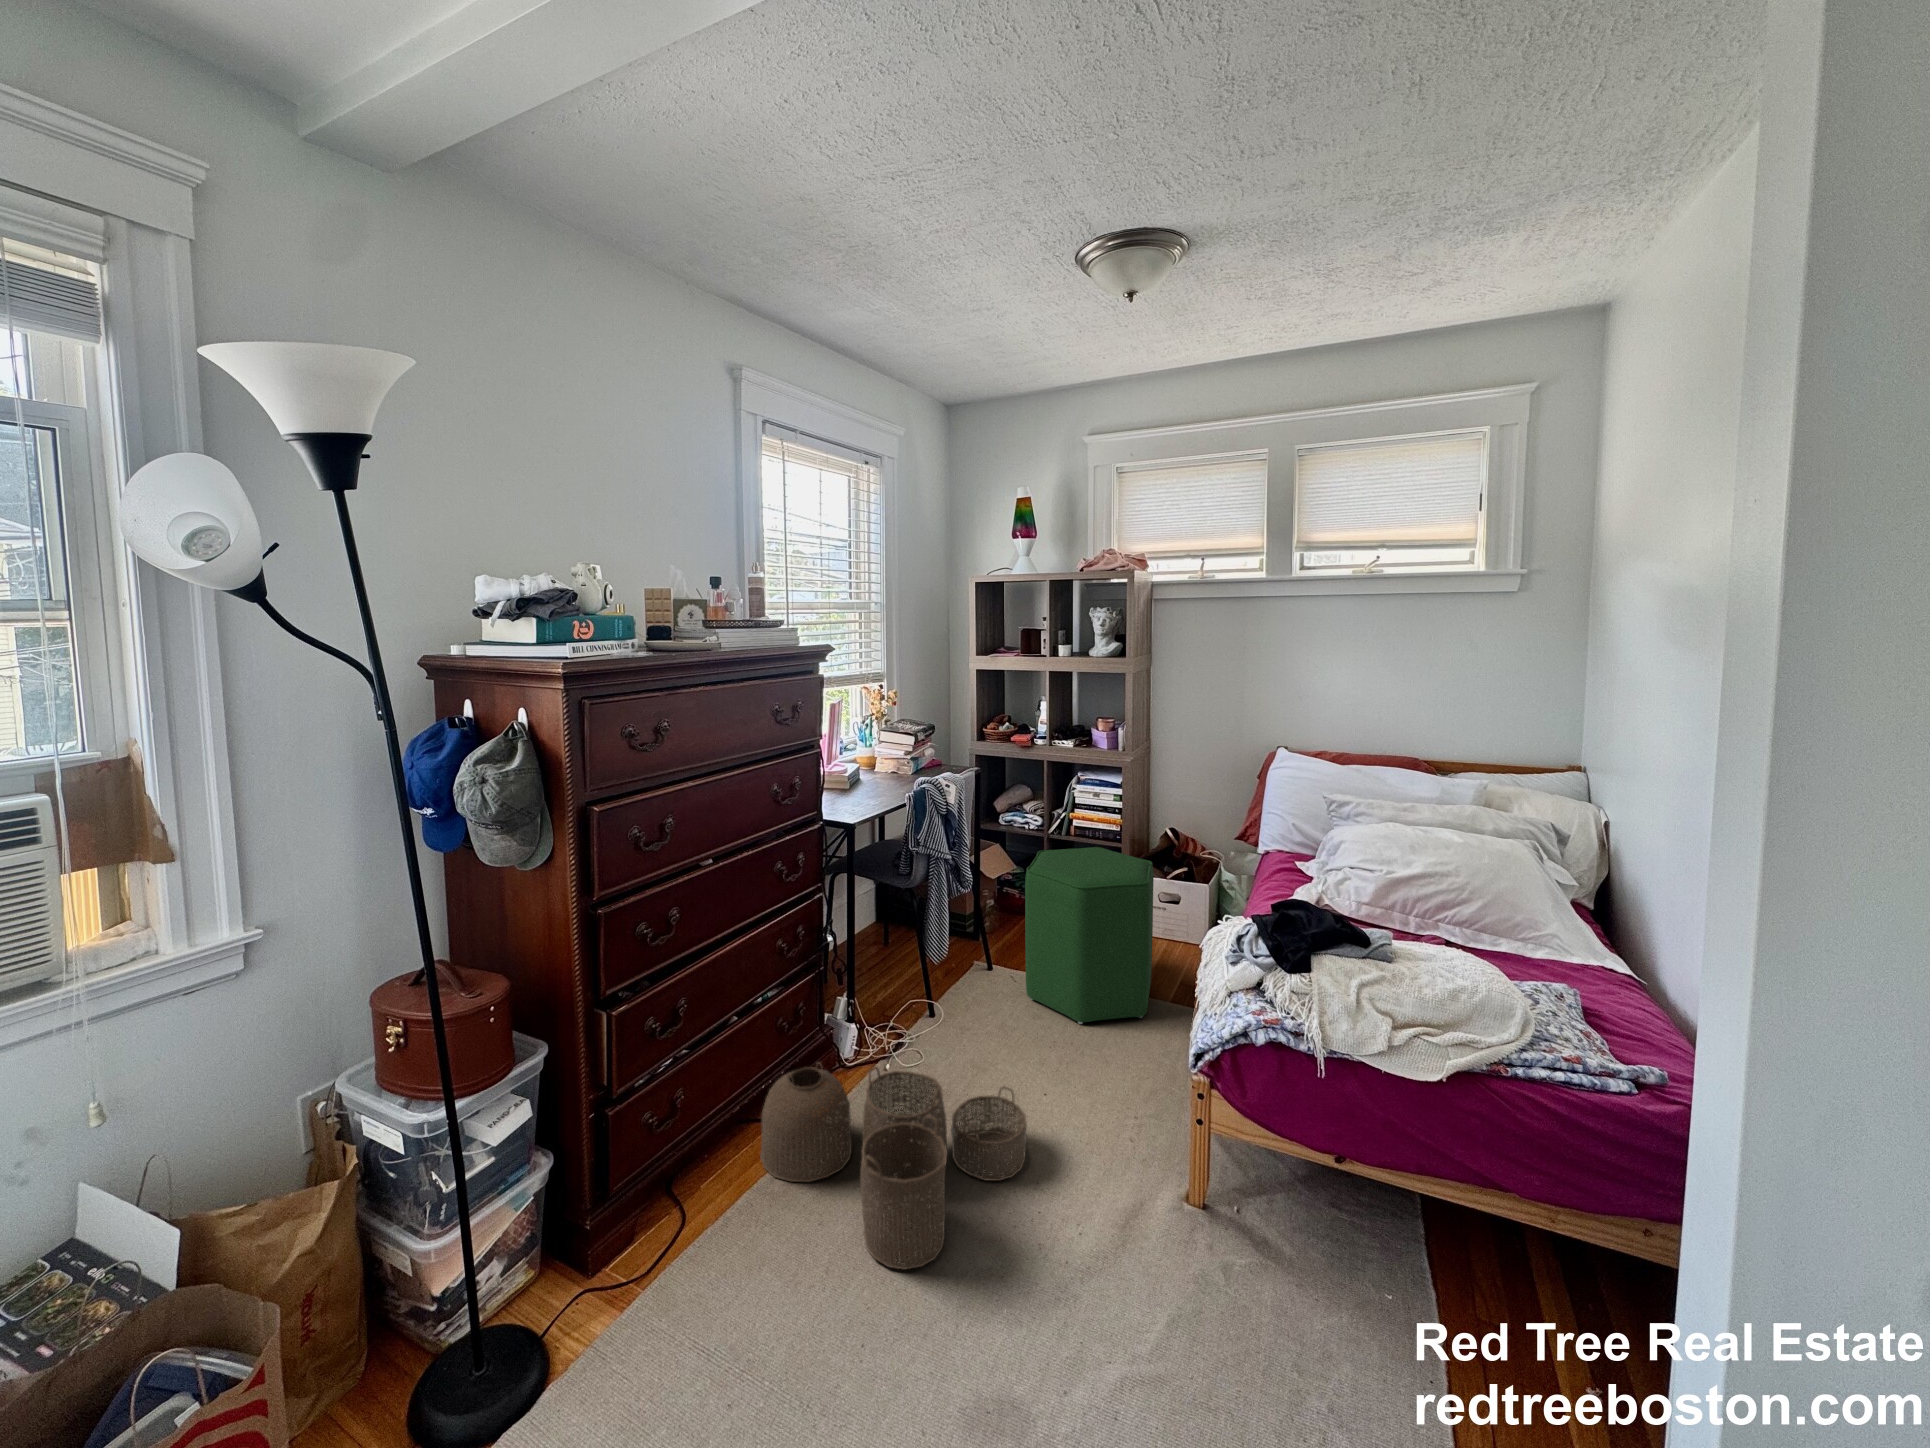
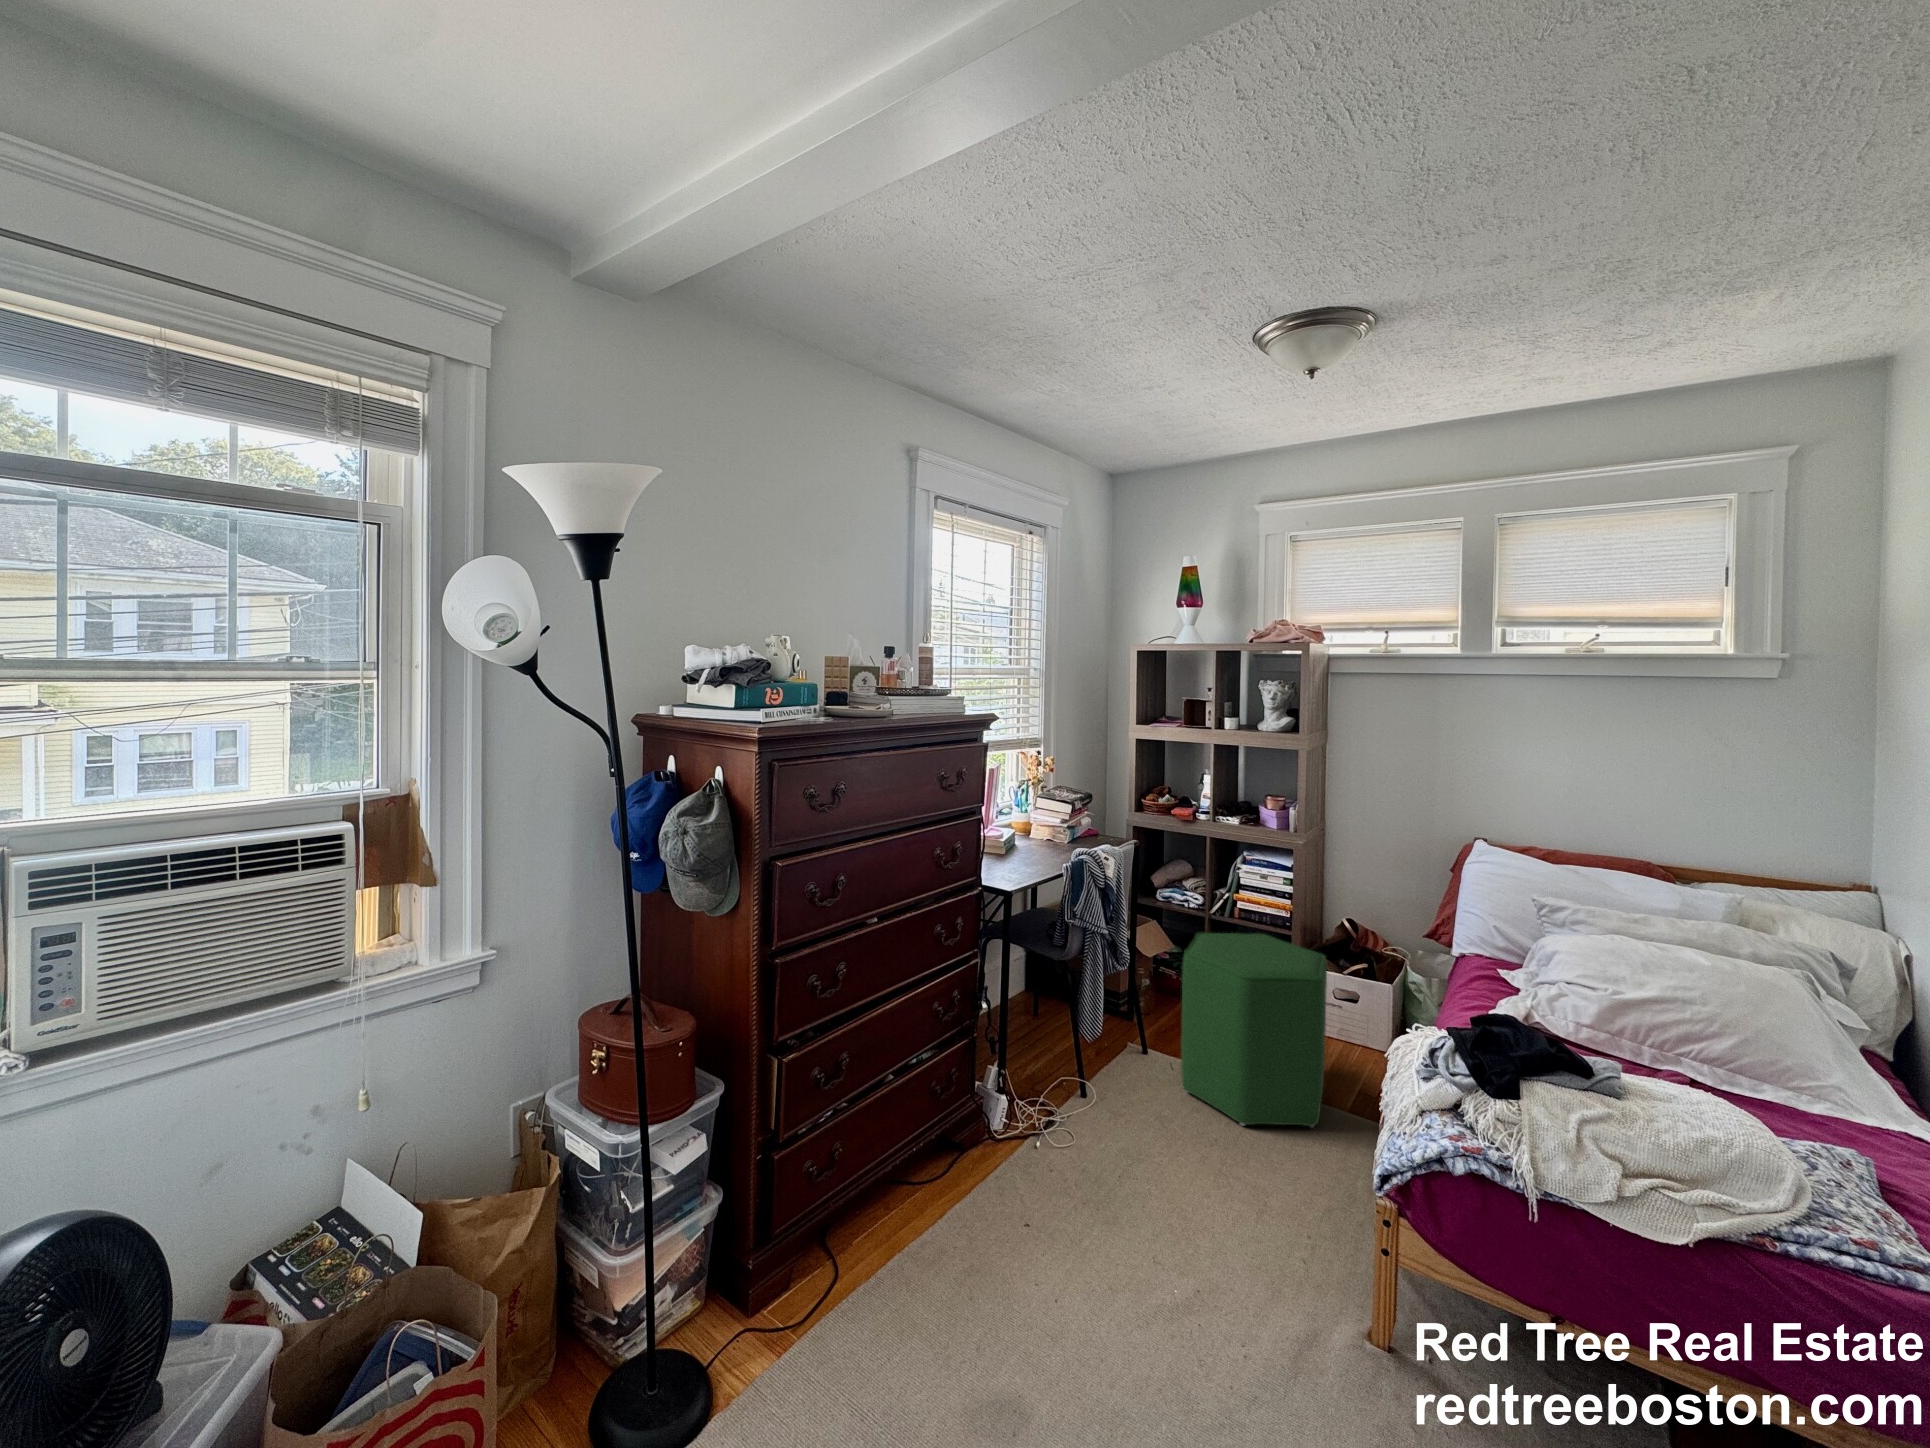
woven basket: present [760,1063,1027,1269] -> none [907,1132,1186,1364]

